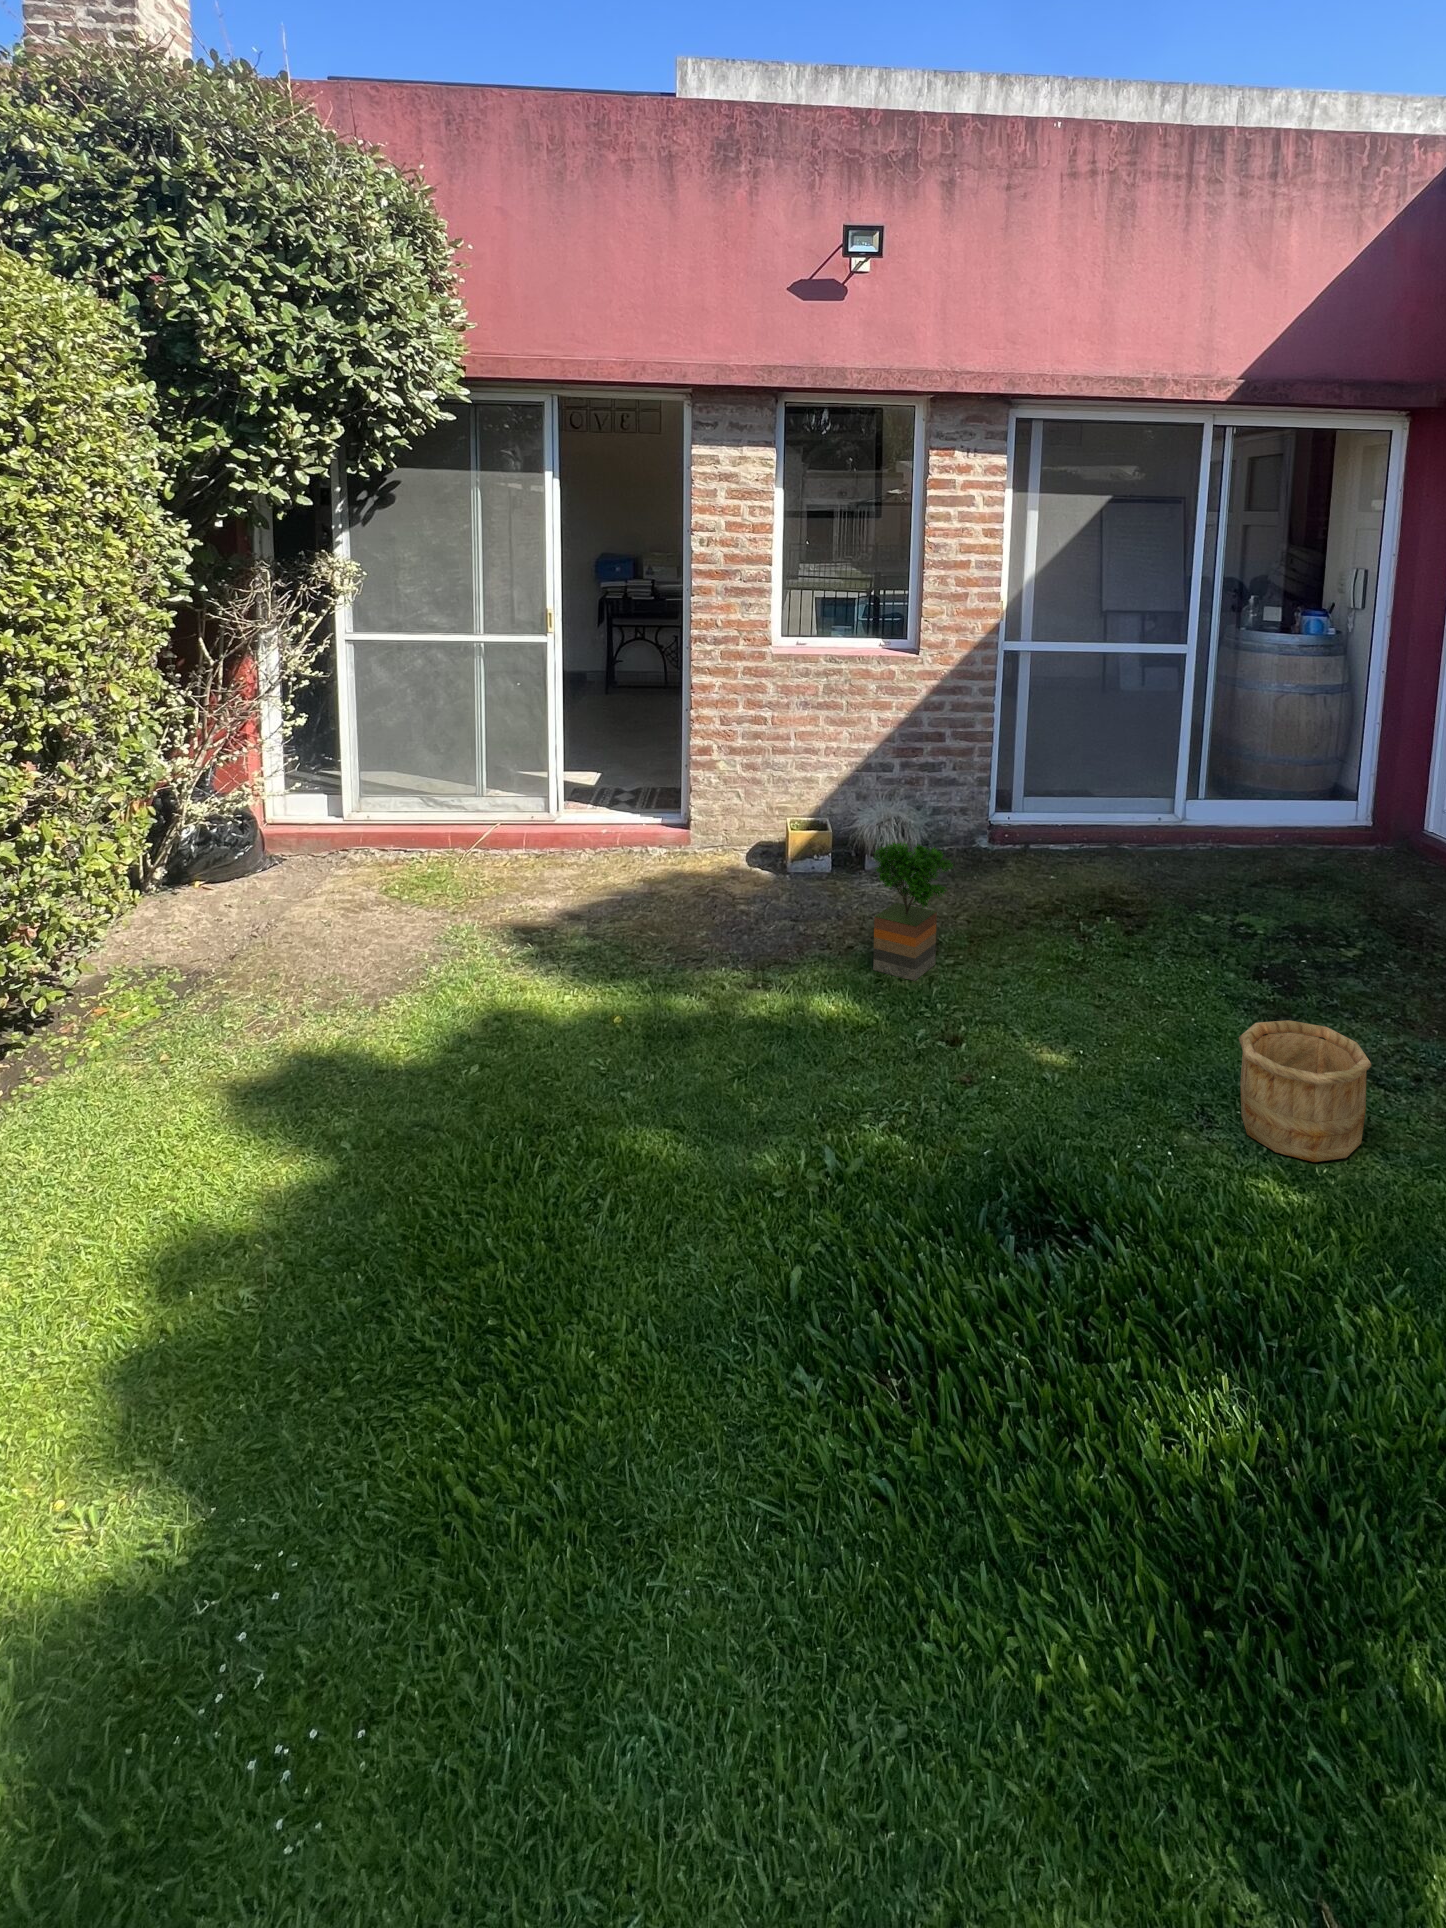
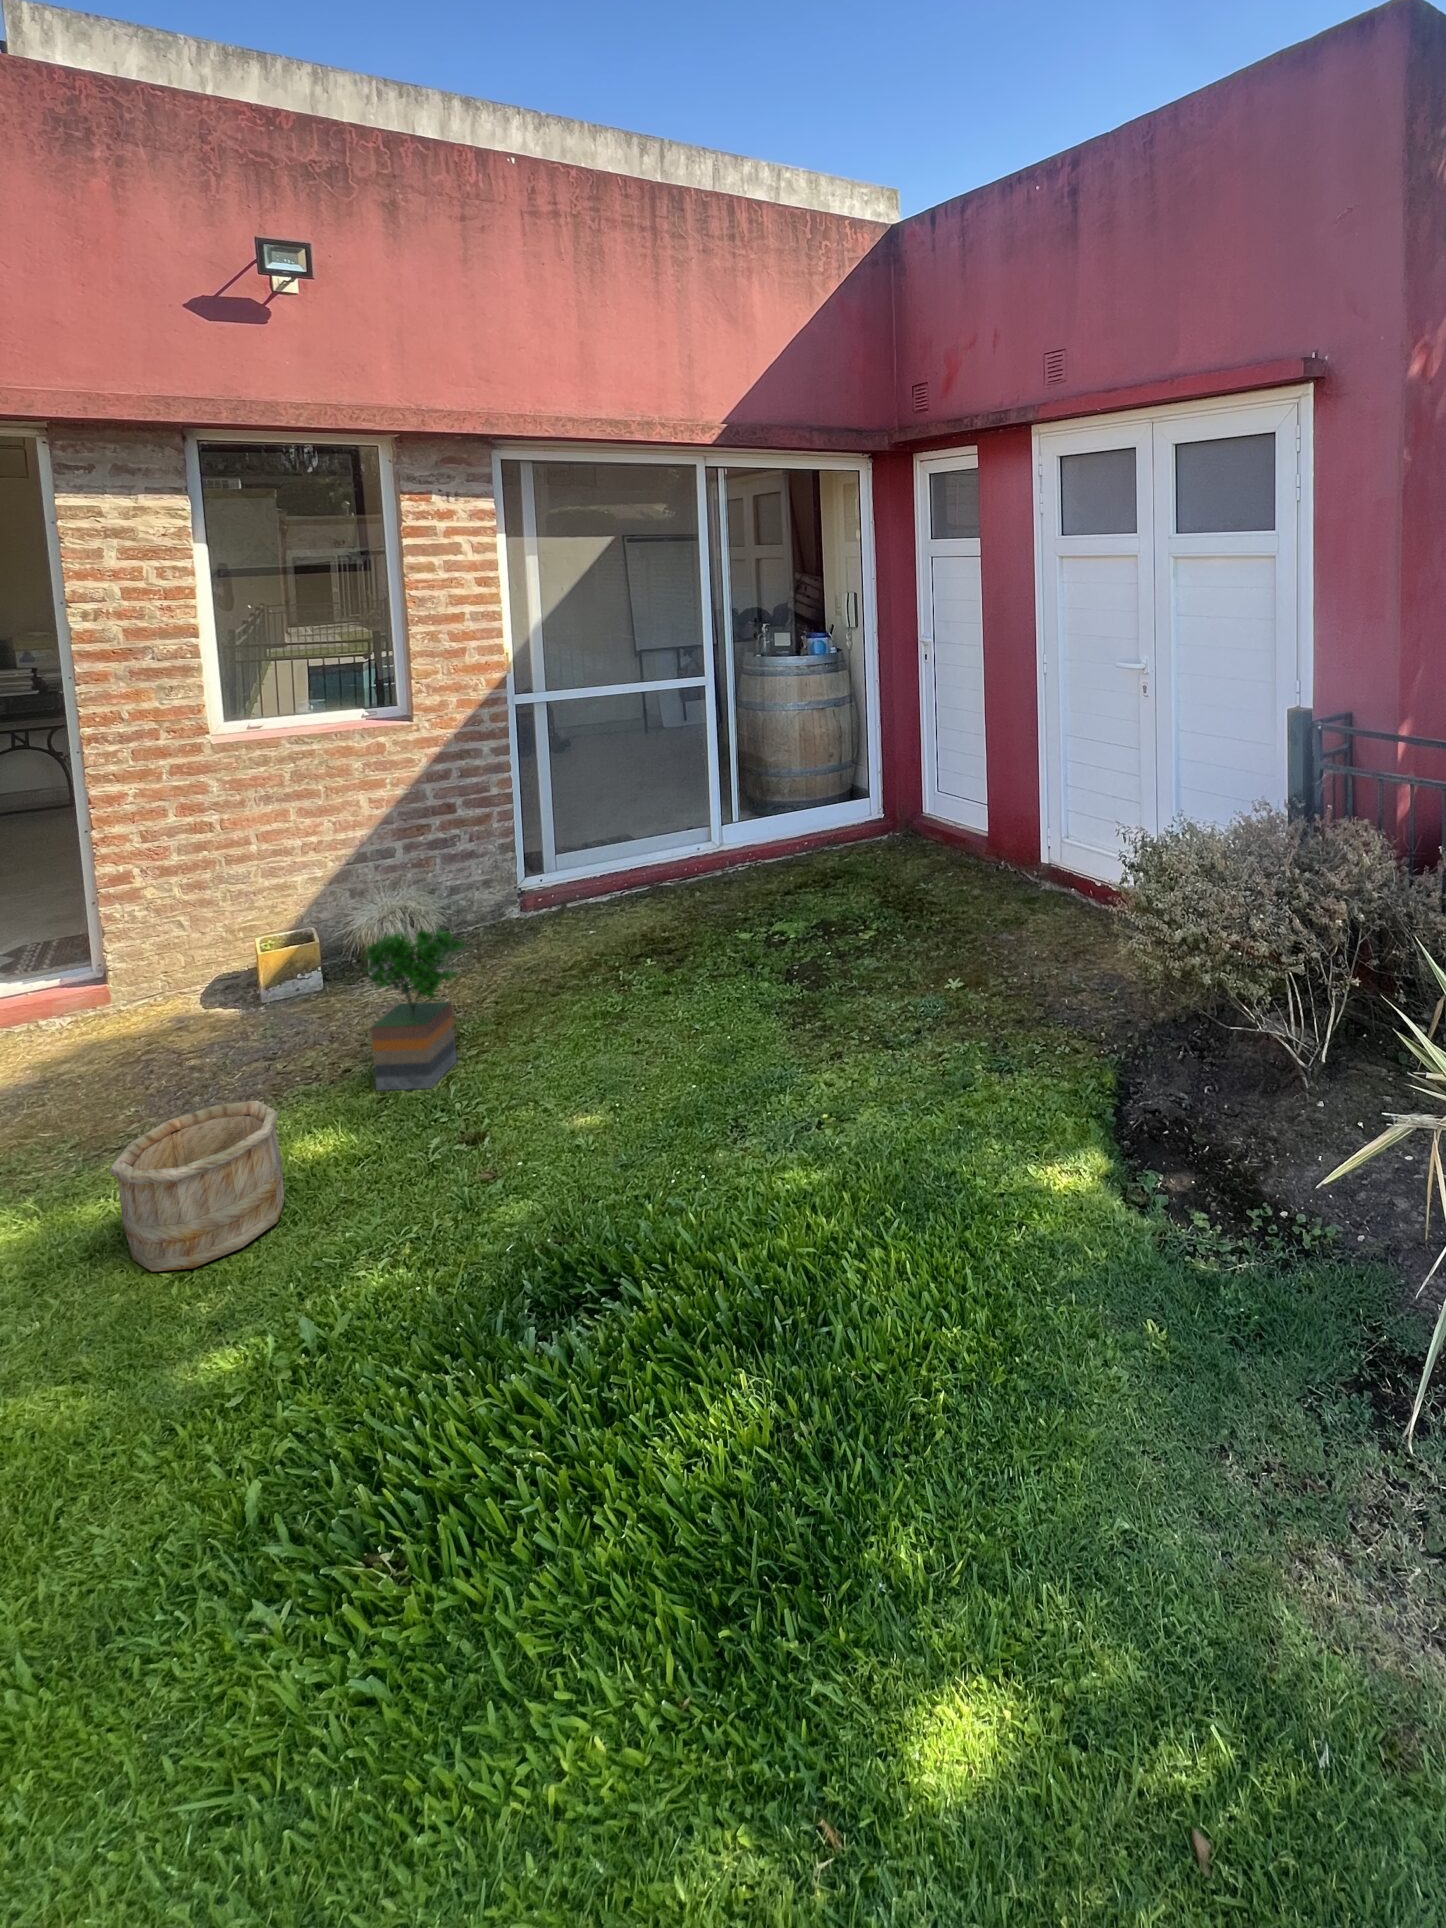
wooden bucket: present [1239,1020,1371,1162] -> present [109,1100,284,1272]

